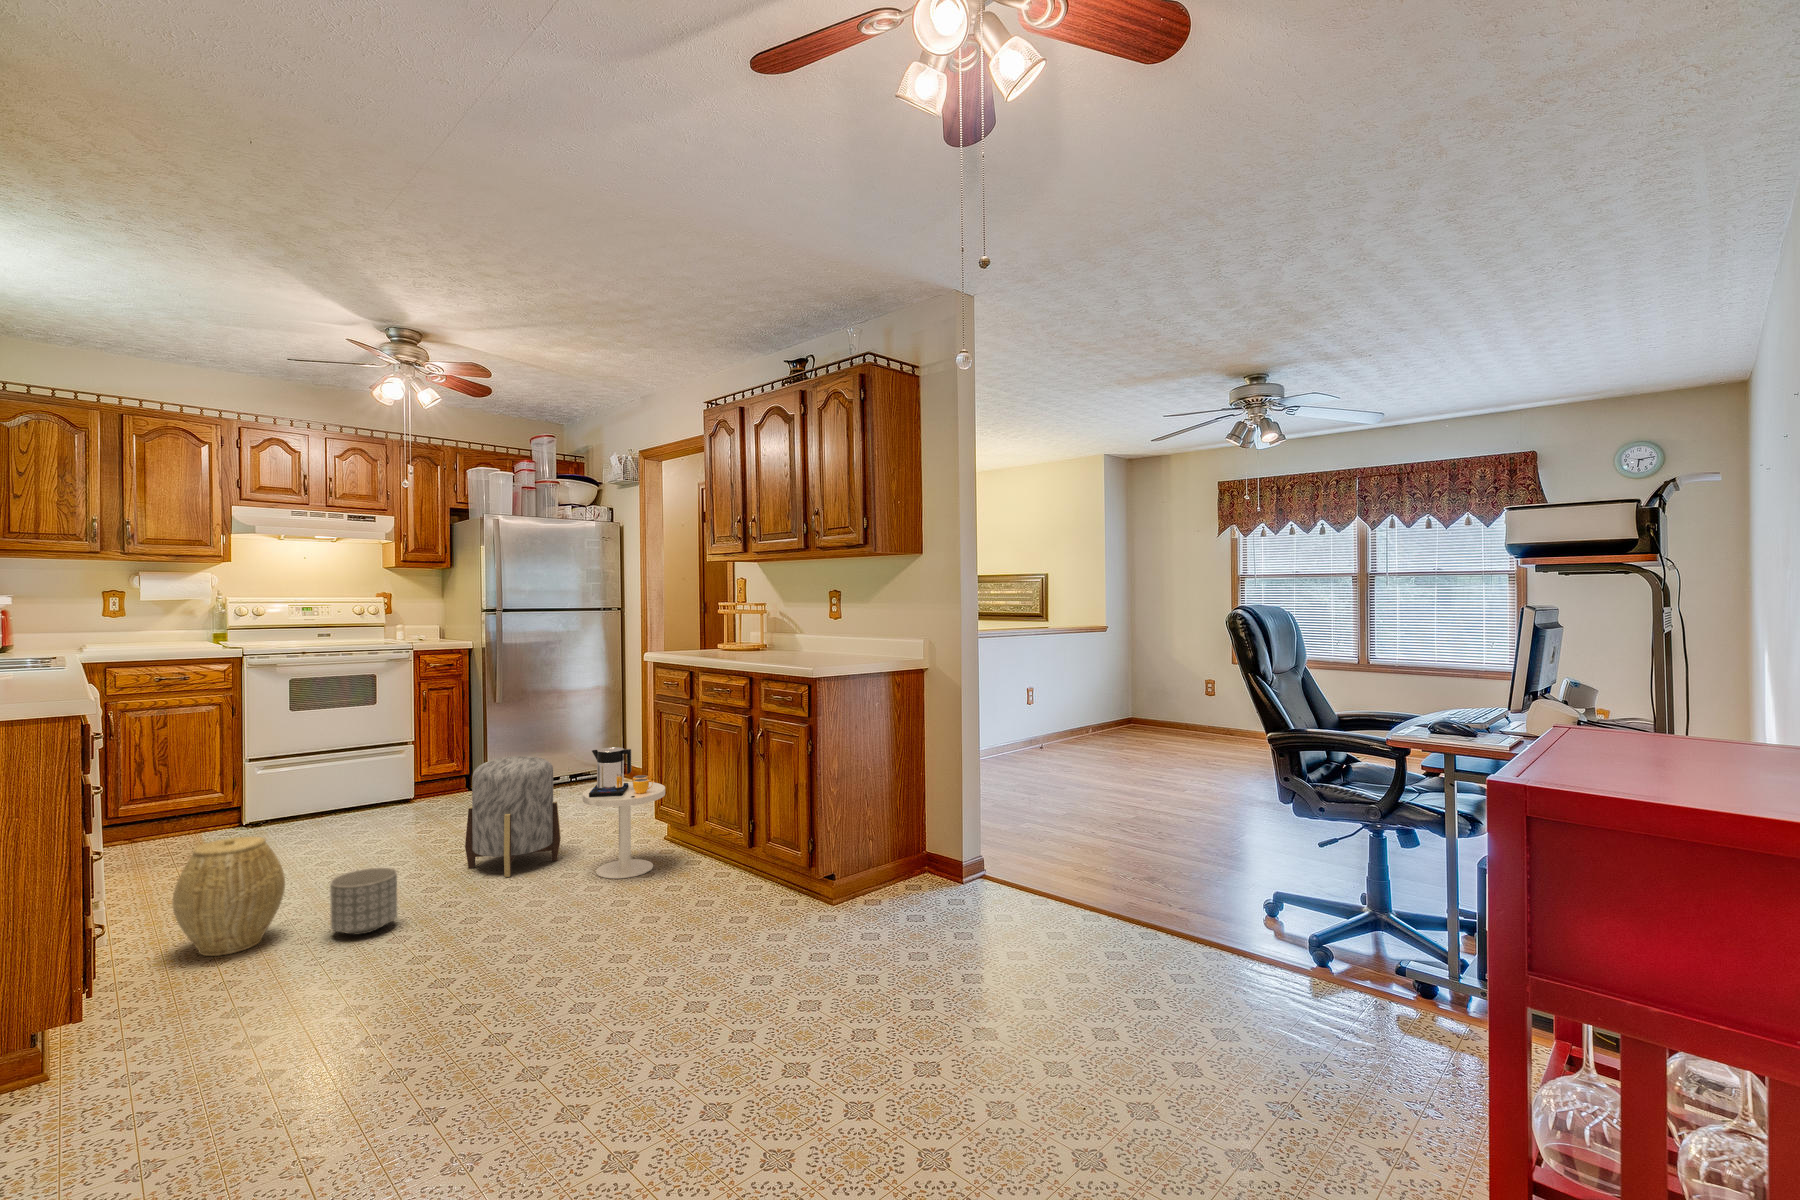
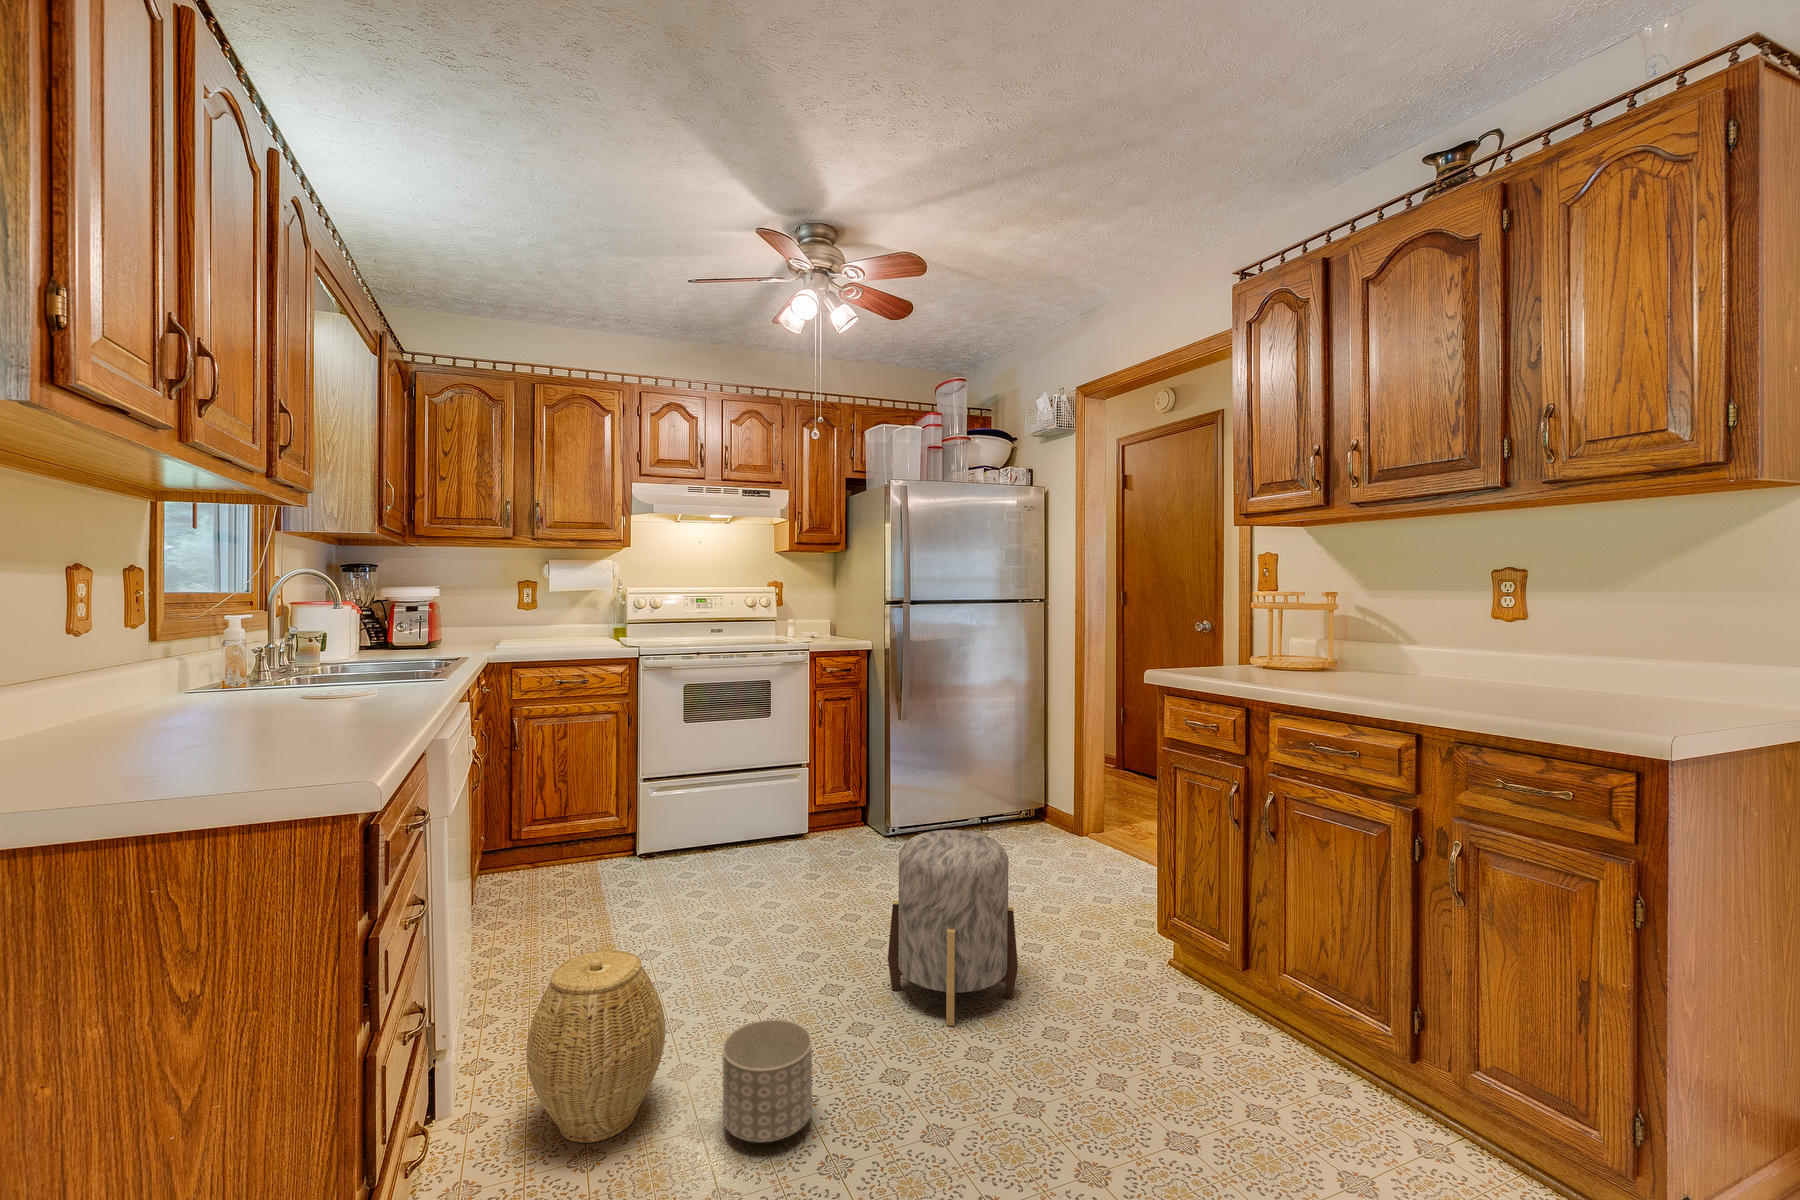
side table: present [582,747,665,879] -> none [1064,842,1198,1073]

